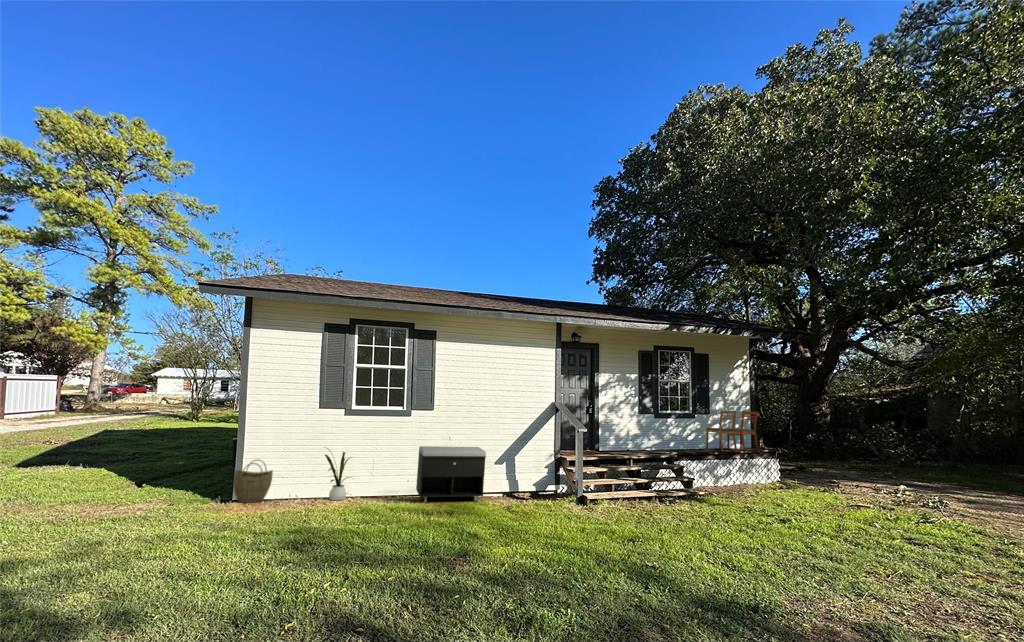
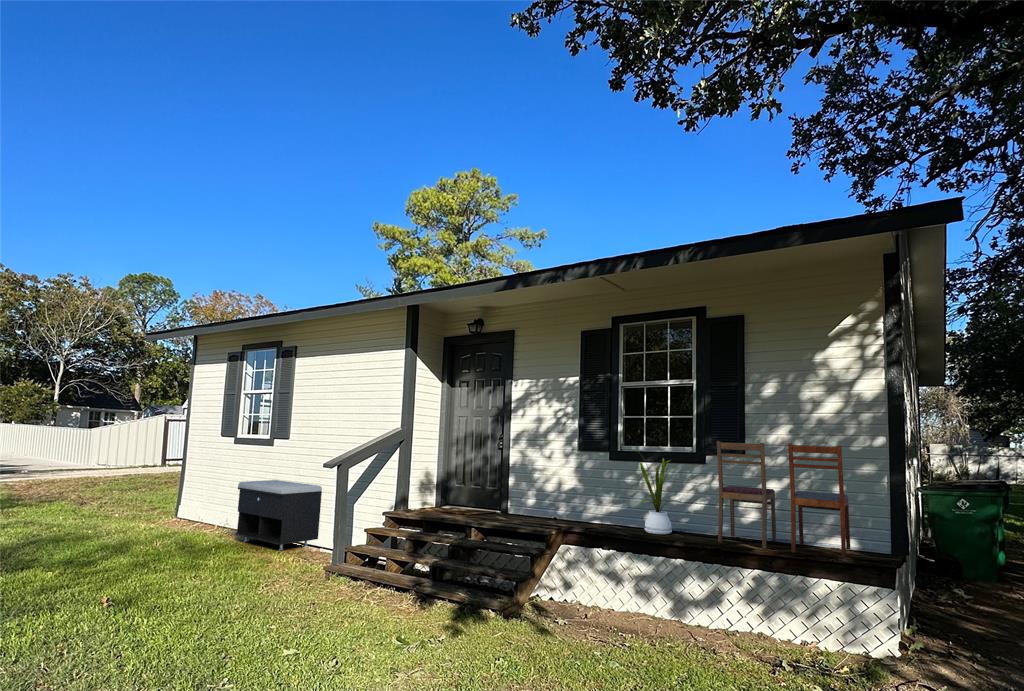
house plant: present [325,449,352,500] -> present [633,449,682,534]
woven basket: present [234,460,273,503] -> none [161,483,194,520]

